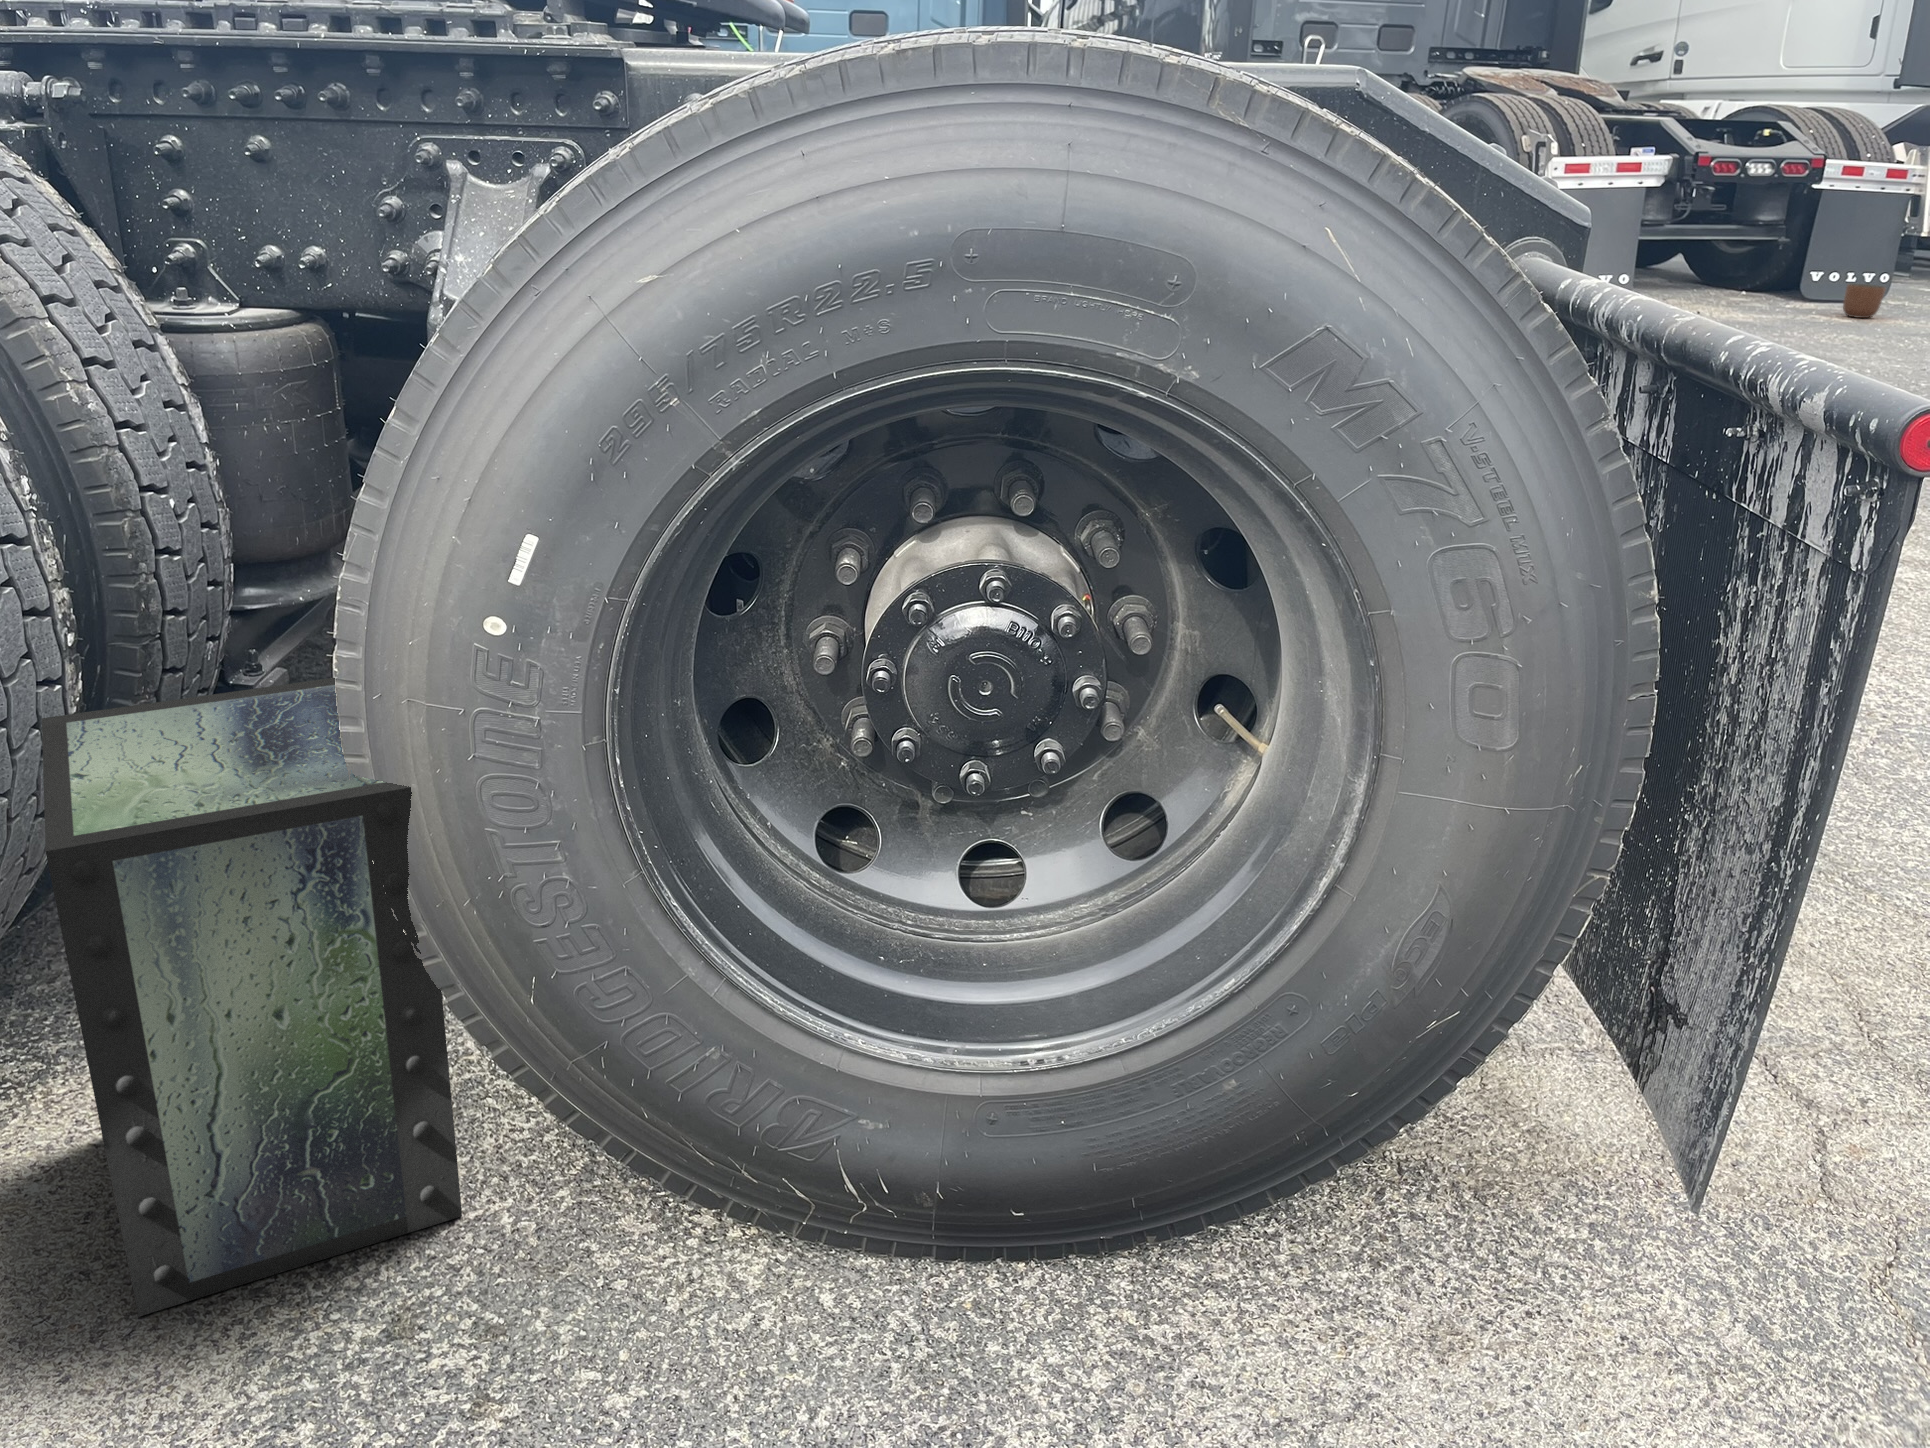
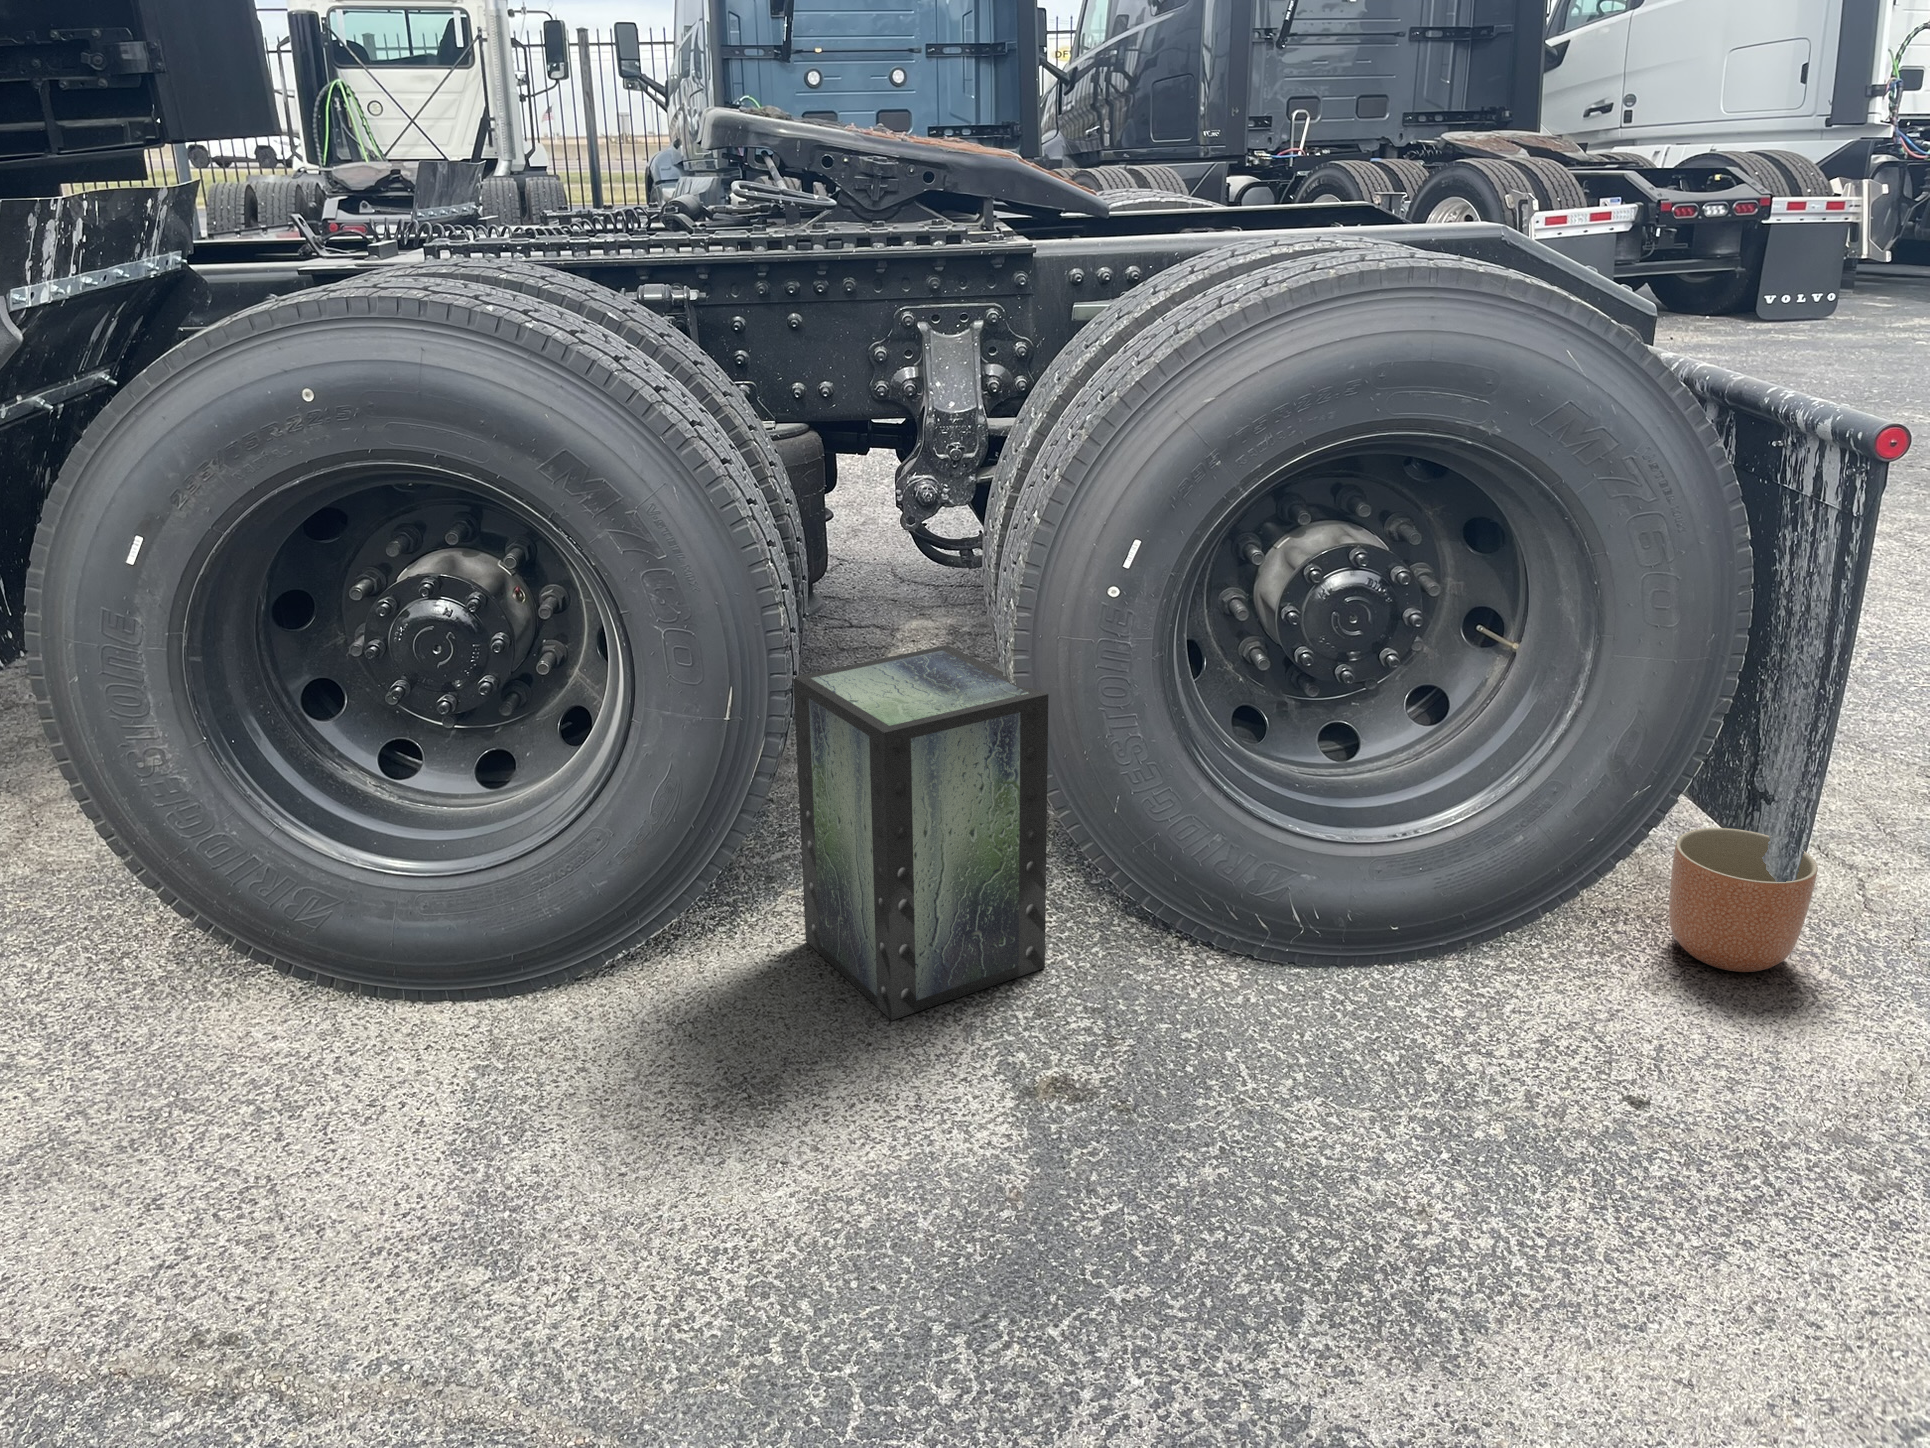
planter: present [1843,283,1886,318] -> present [1669,828,1818,972]

